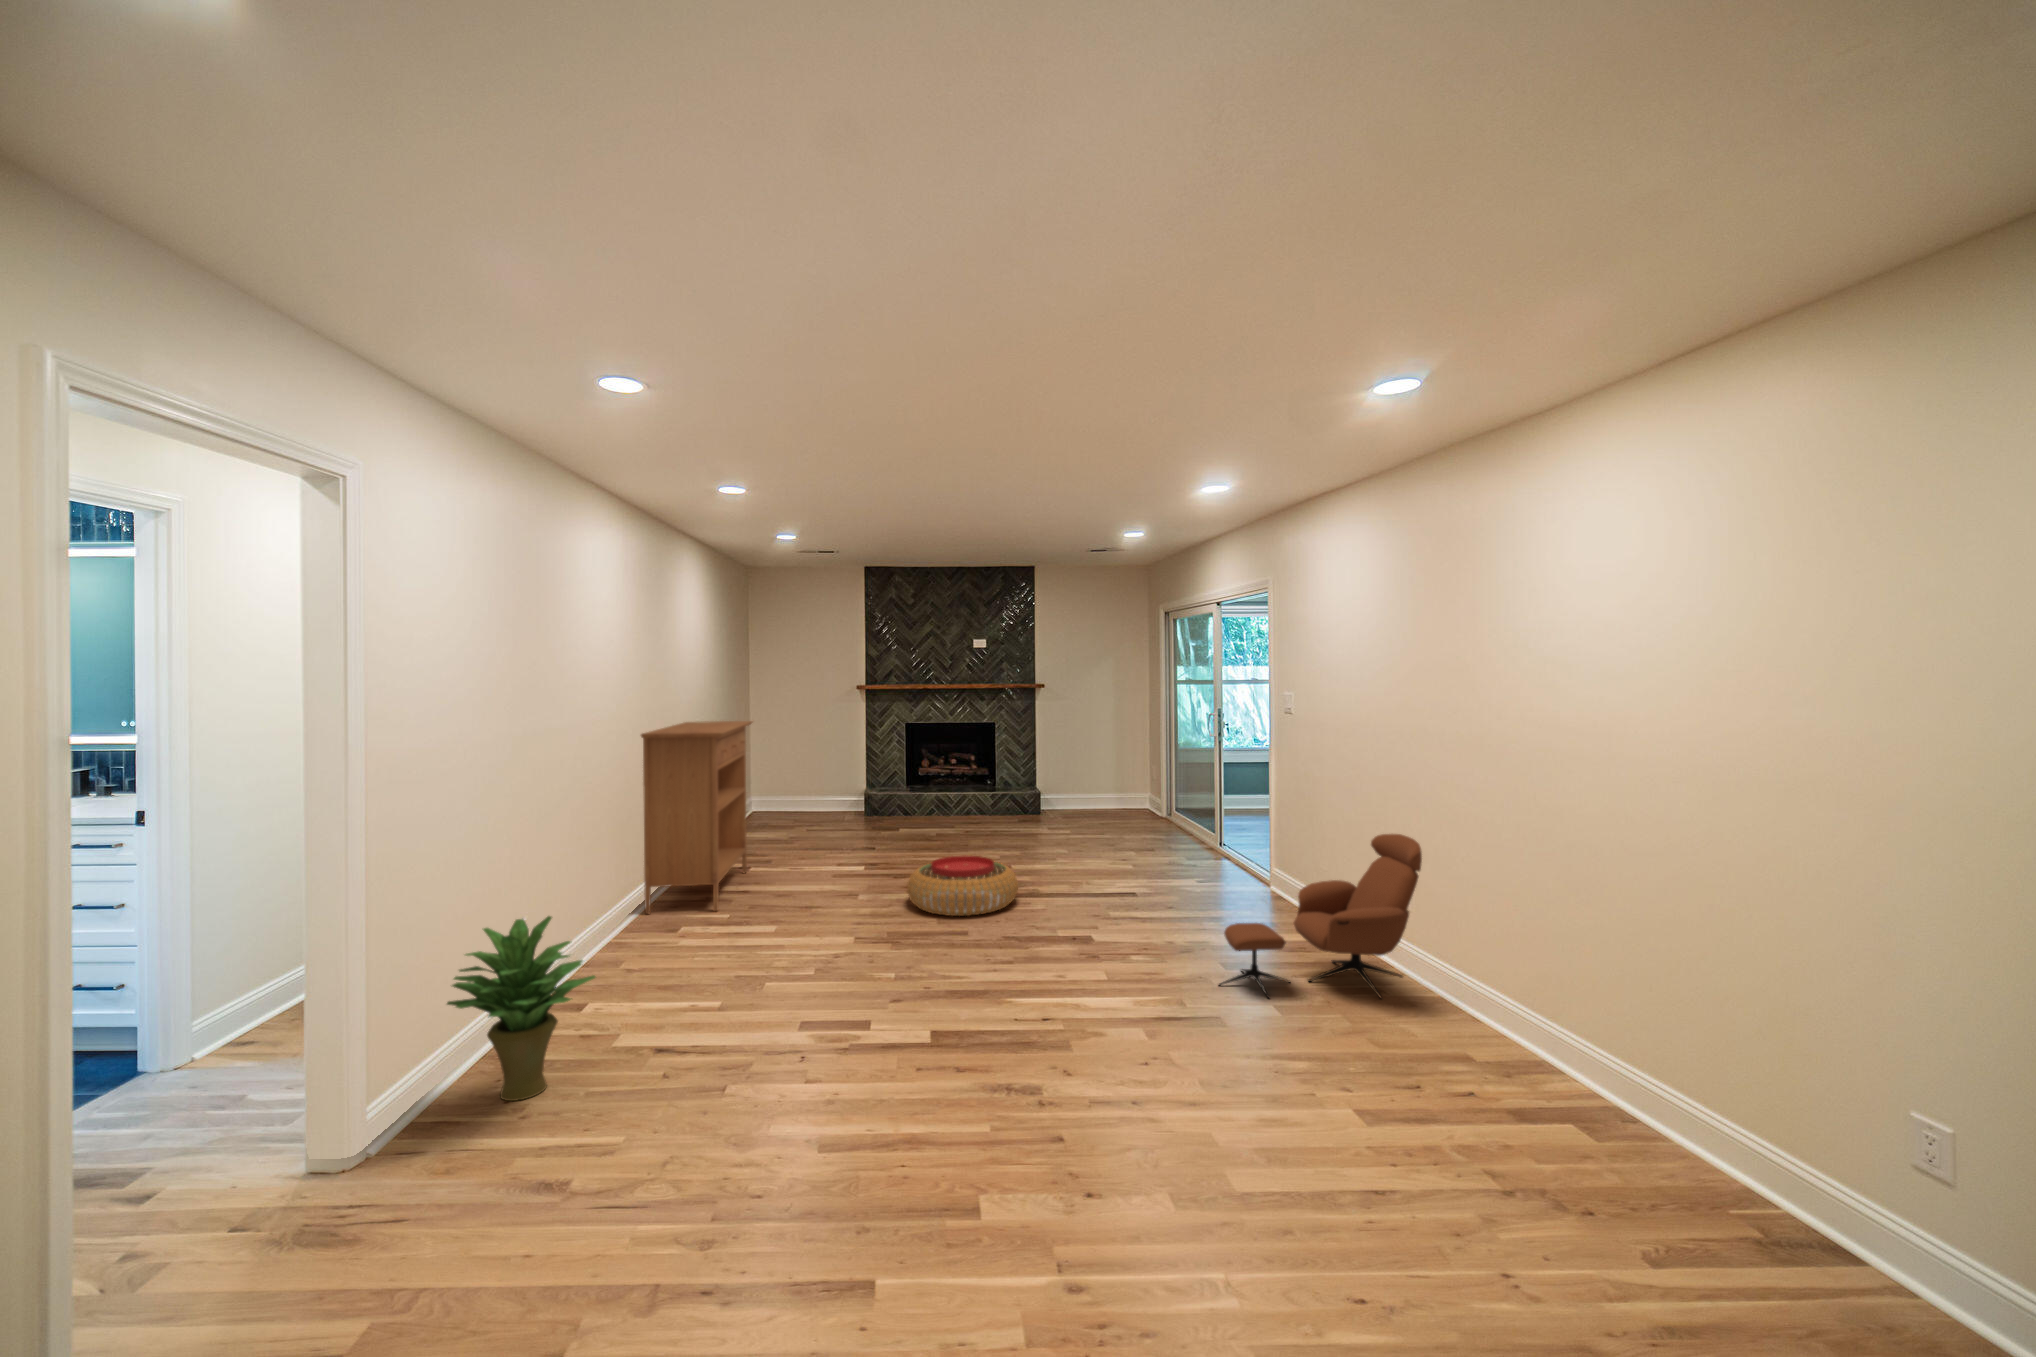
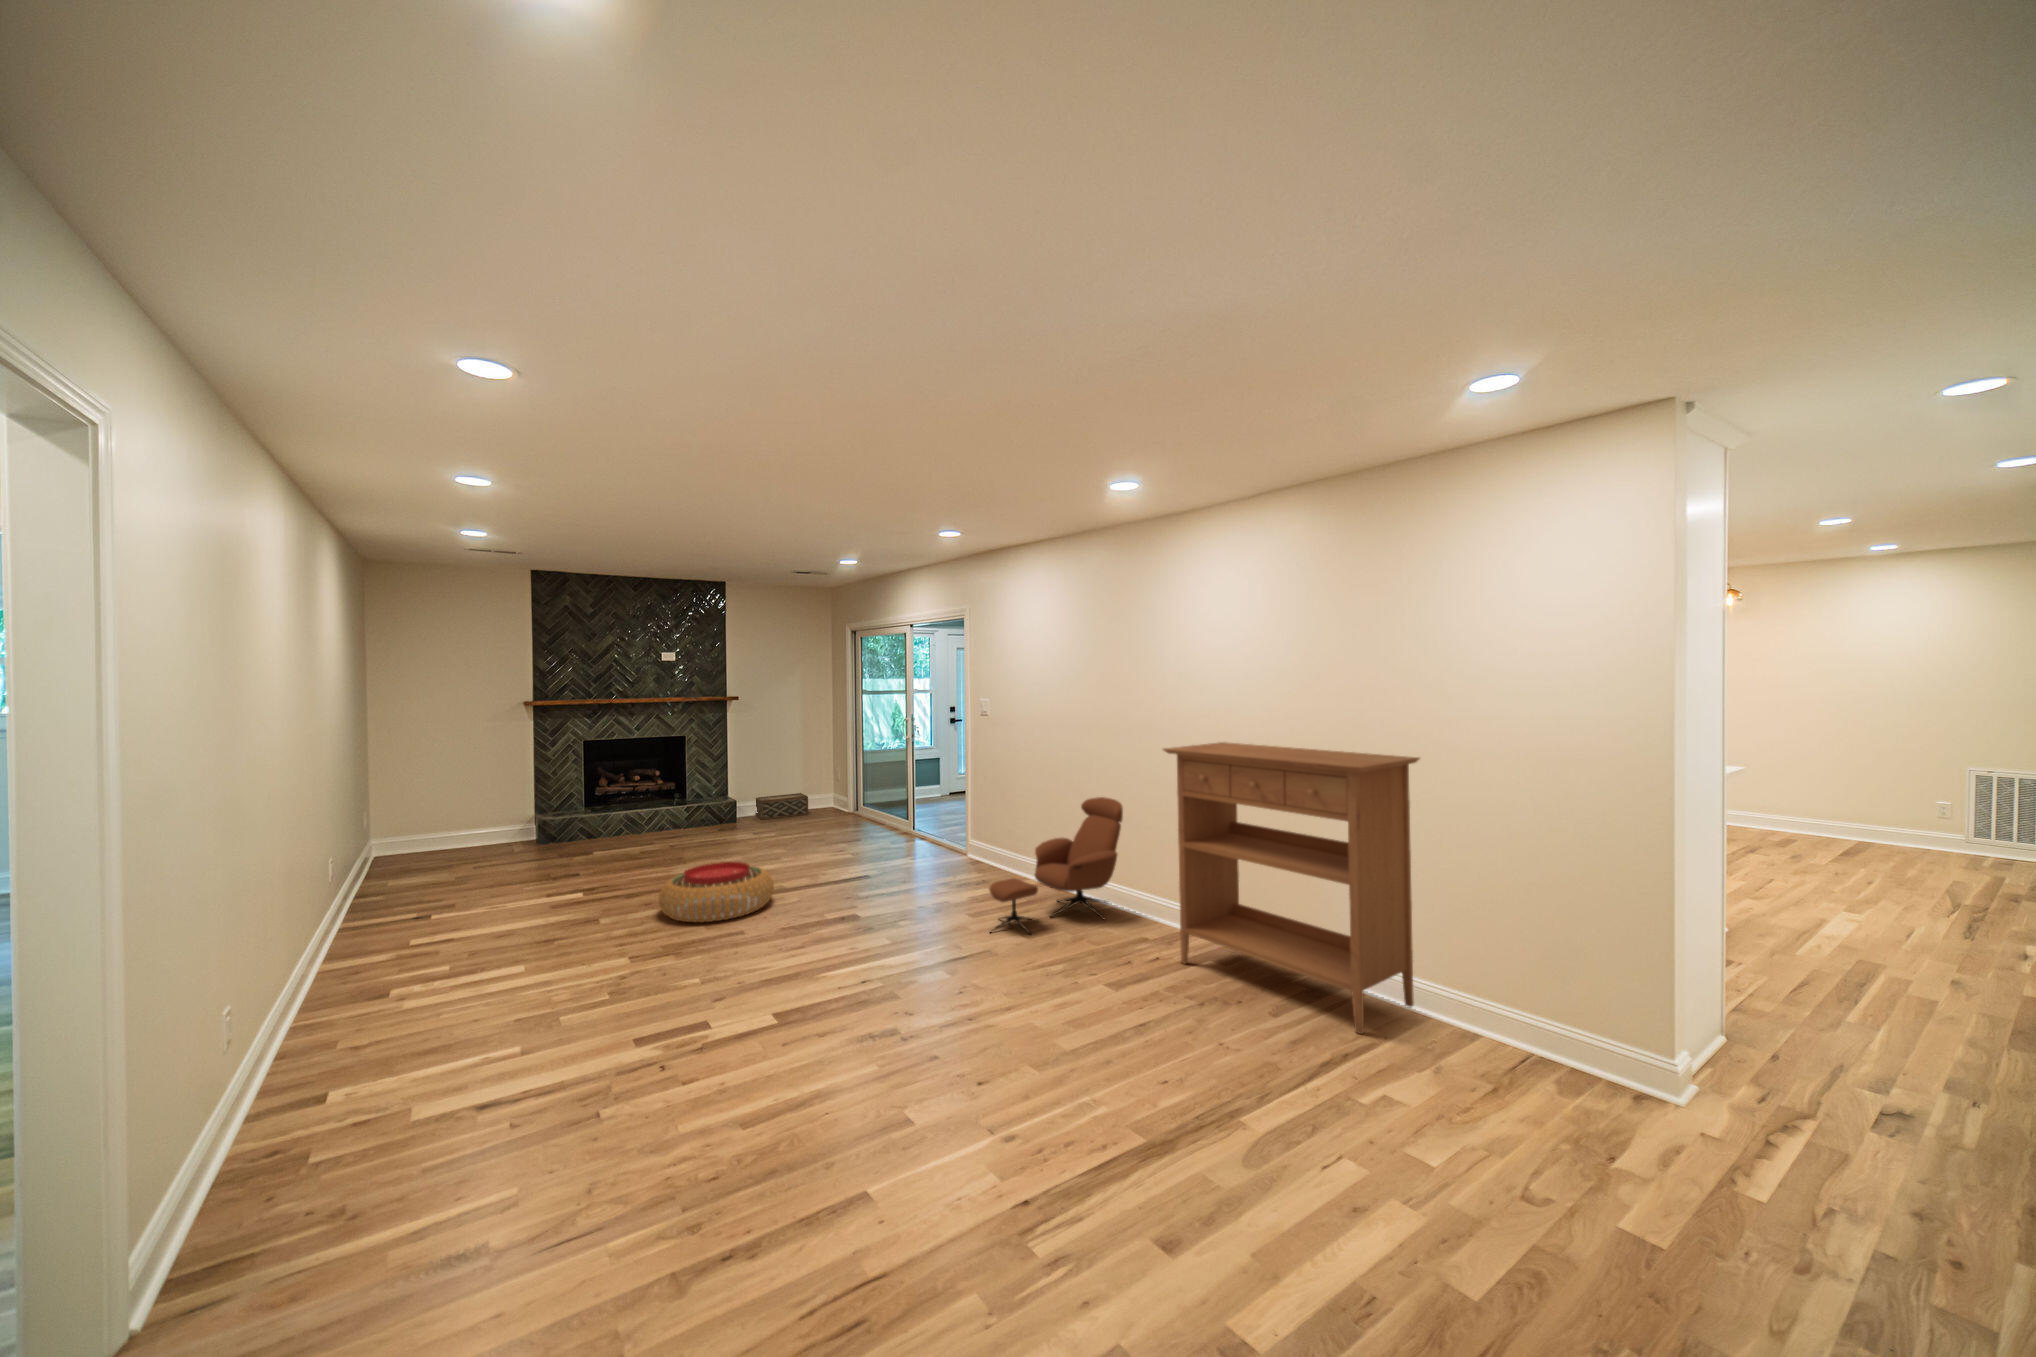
console table: present [641,721,752,914] -> present [1163,742,1420,1034]
woven basket: none [1063,791,1116,815] -> present [756,793,808,820]
potted plant: present [447,916,595,1101] -> none [201,979,413,1211]

